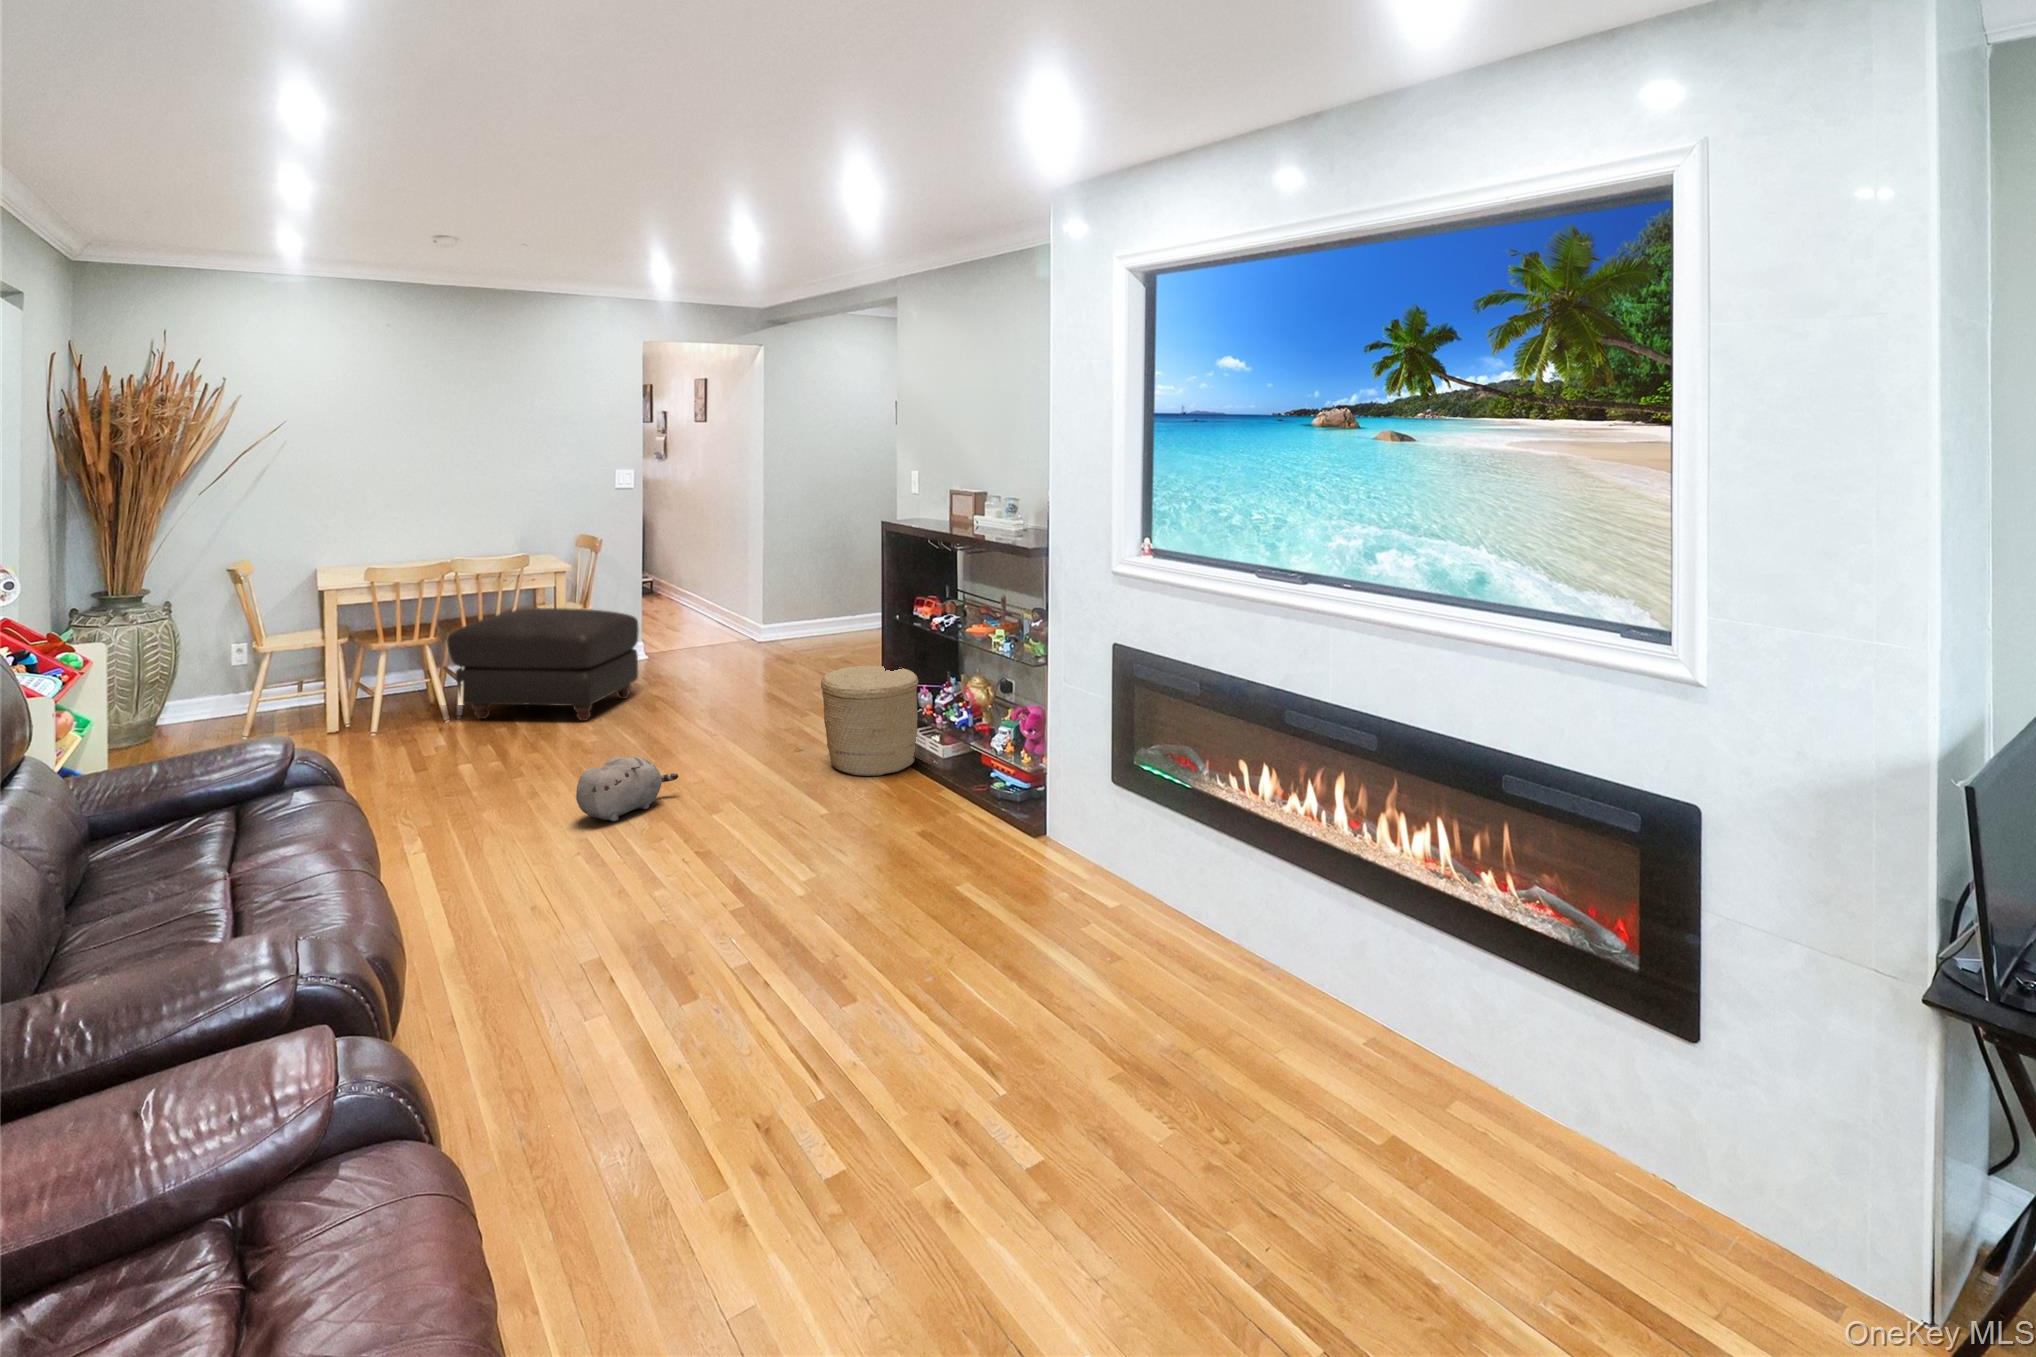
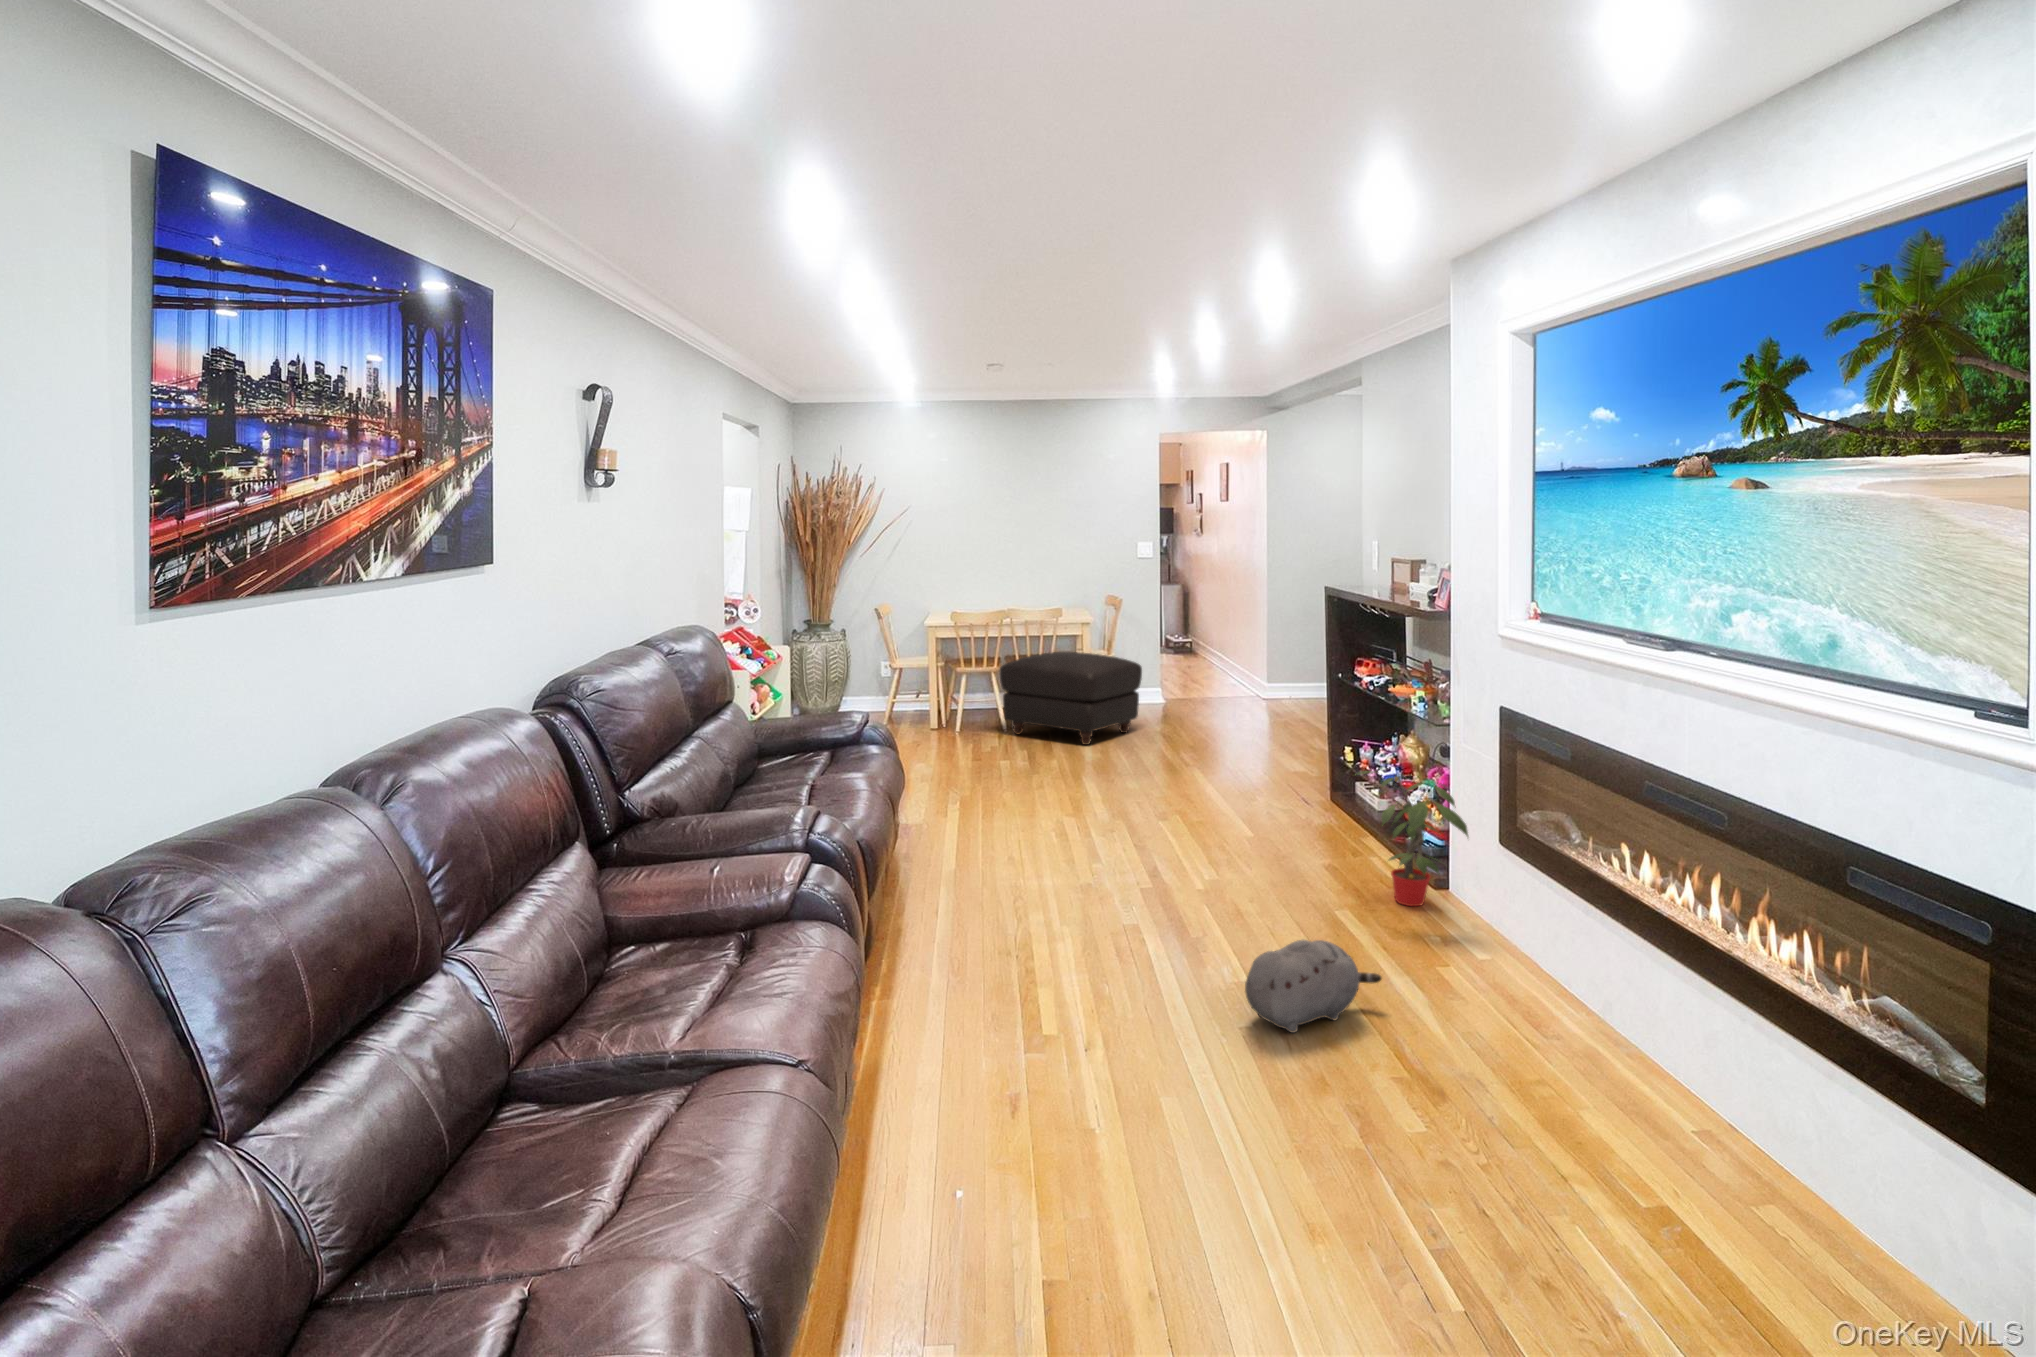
woven basket: present [821,666,918,776] -> none [1256,718,1350,820]
potted plant: none [967,722,1104,852] -> present [1355,771,1468,906]
plush toy: present [576,757,678,821] -> present [1245,939,1382,1033]

